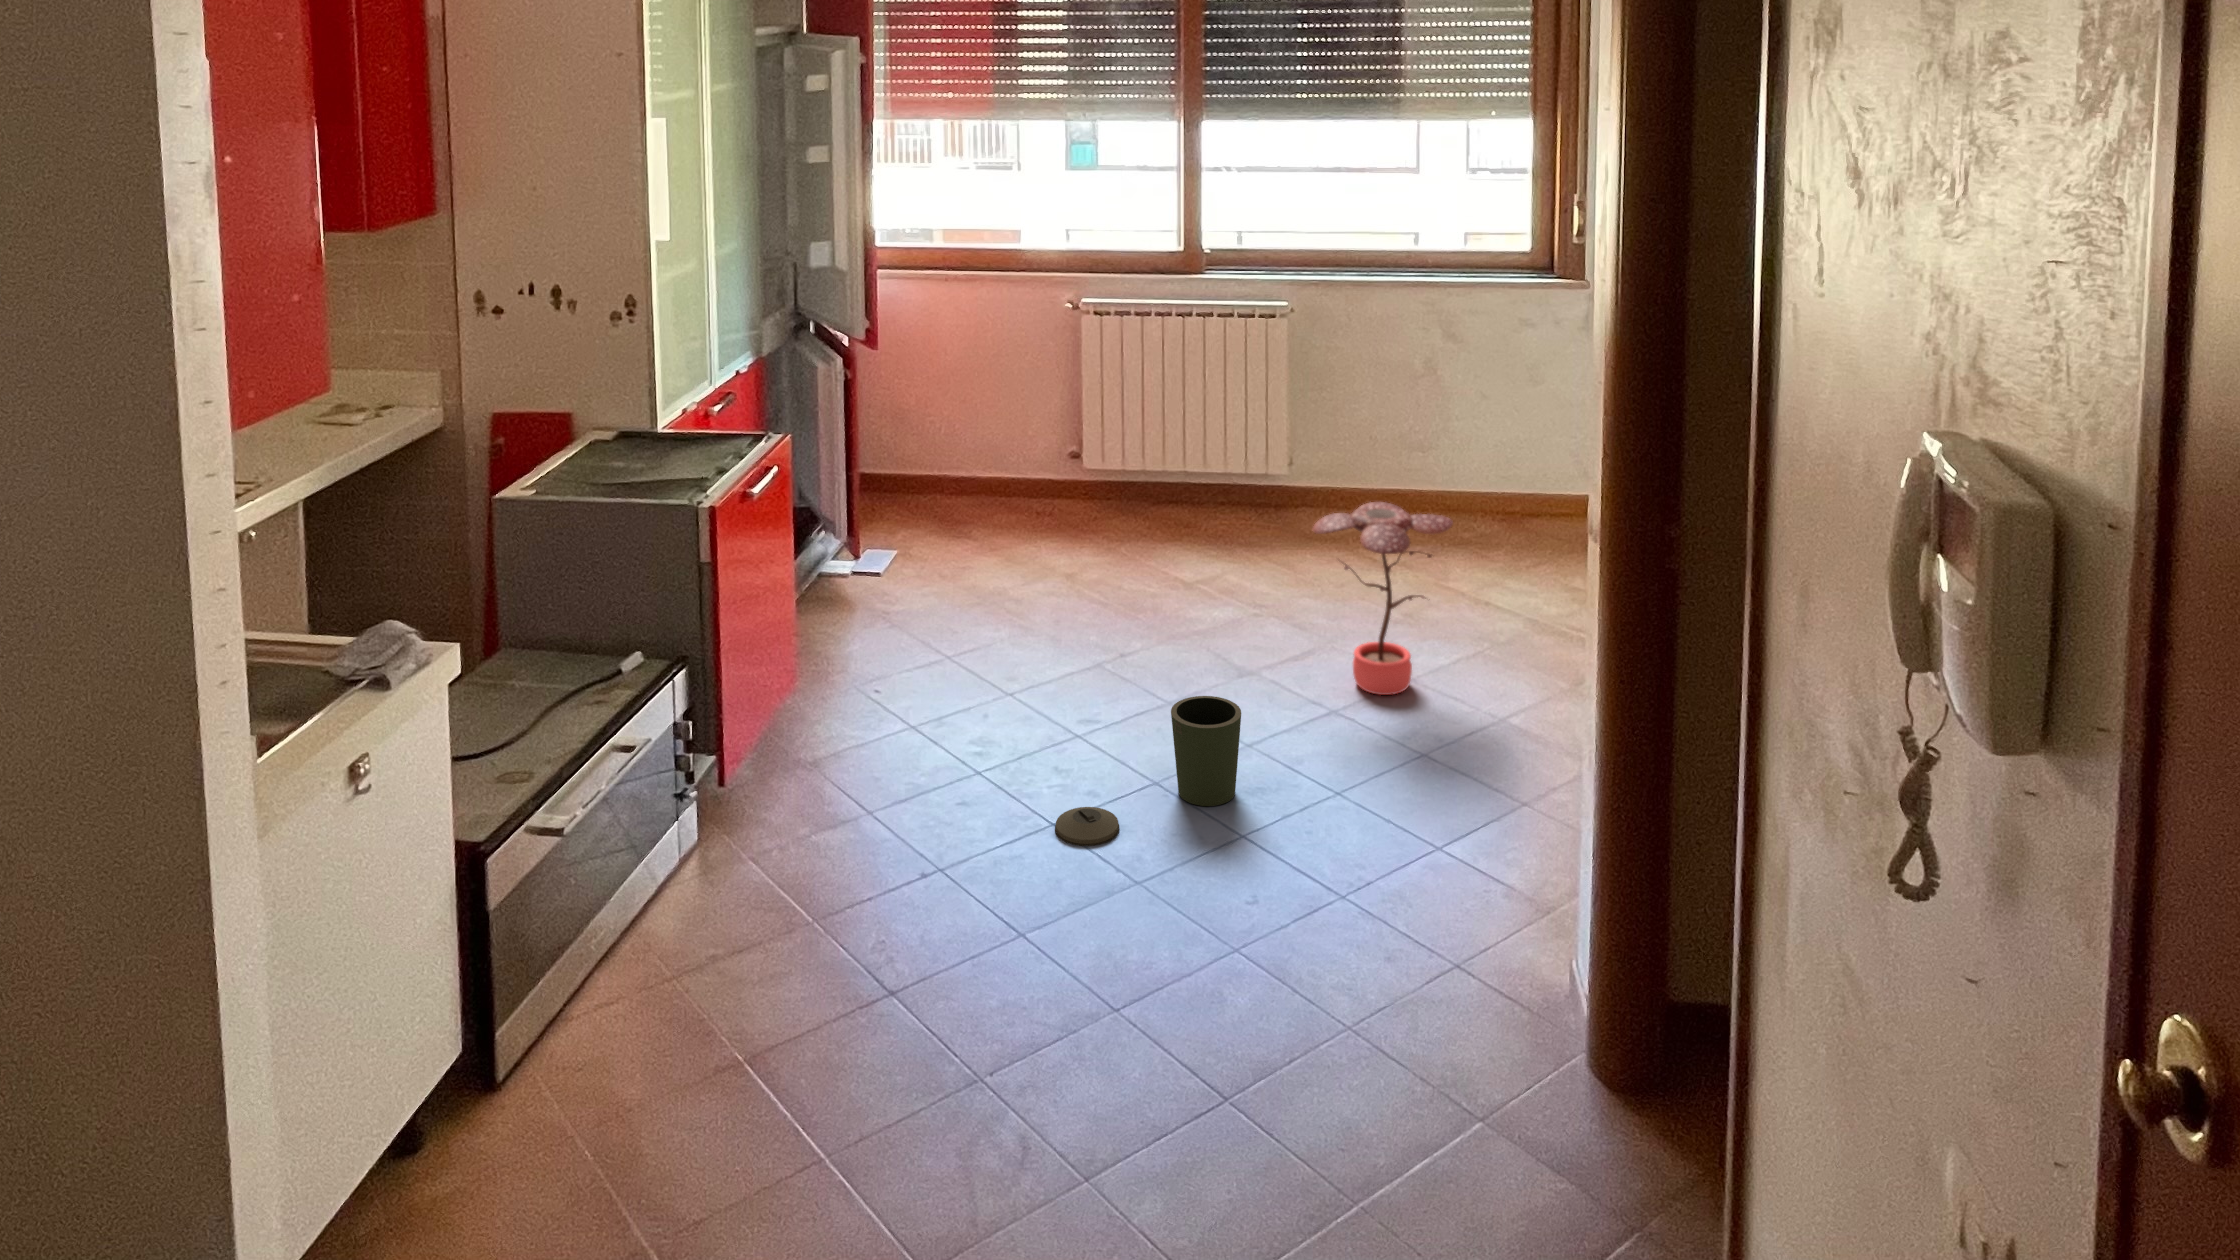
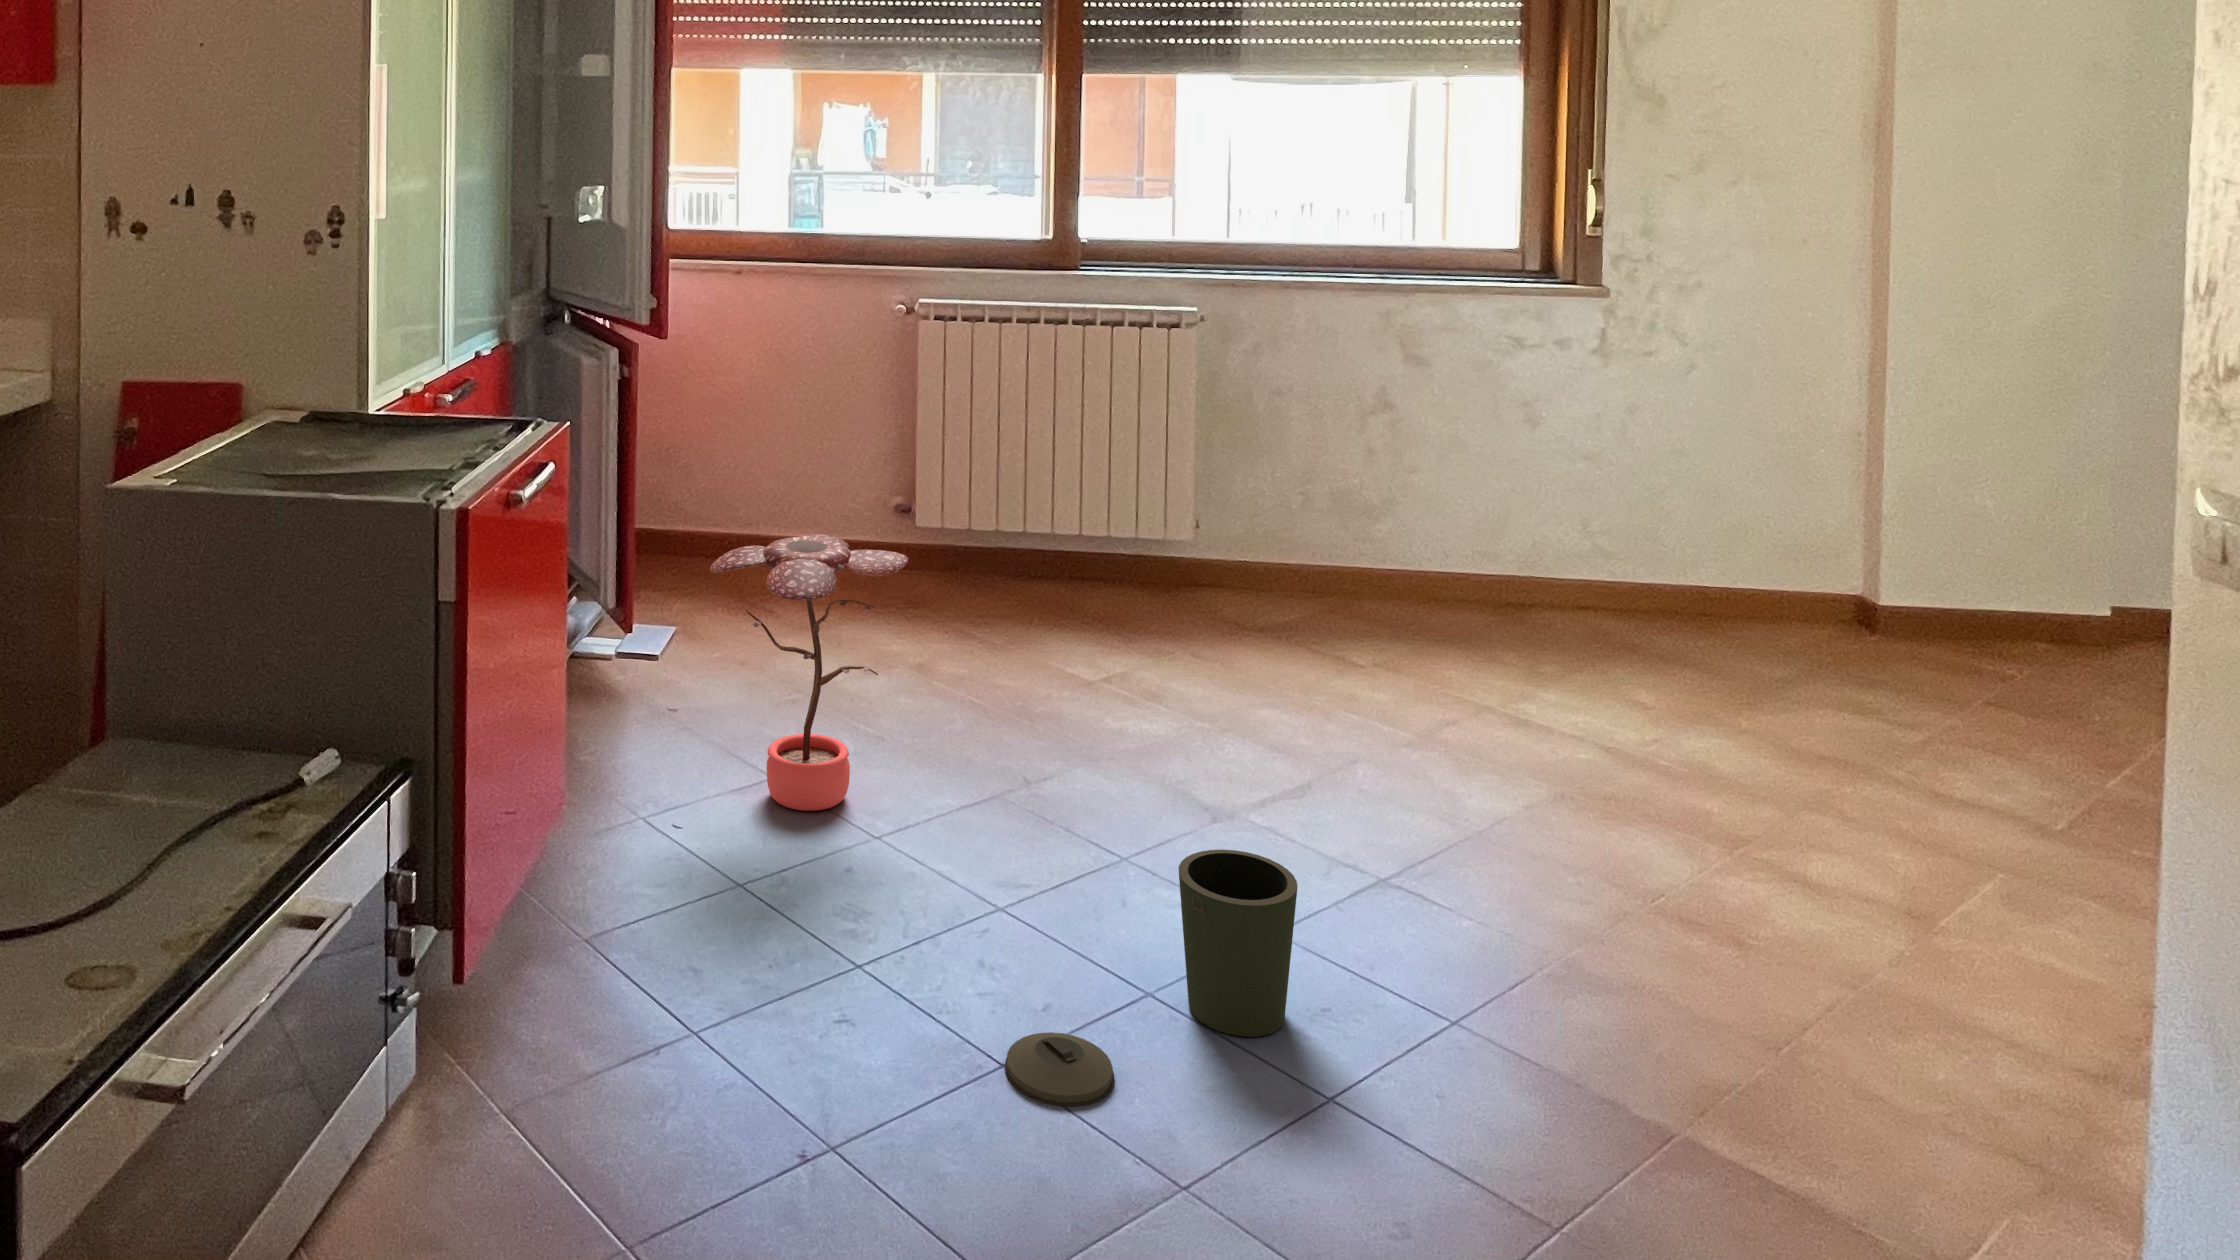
potted plant: present [1313,502,1453,695] -> present [710,534,909,811]

